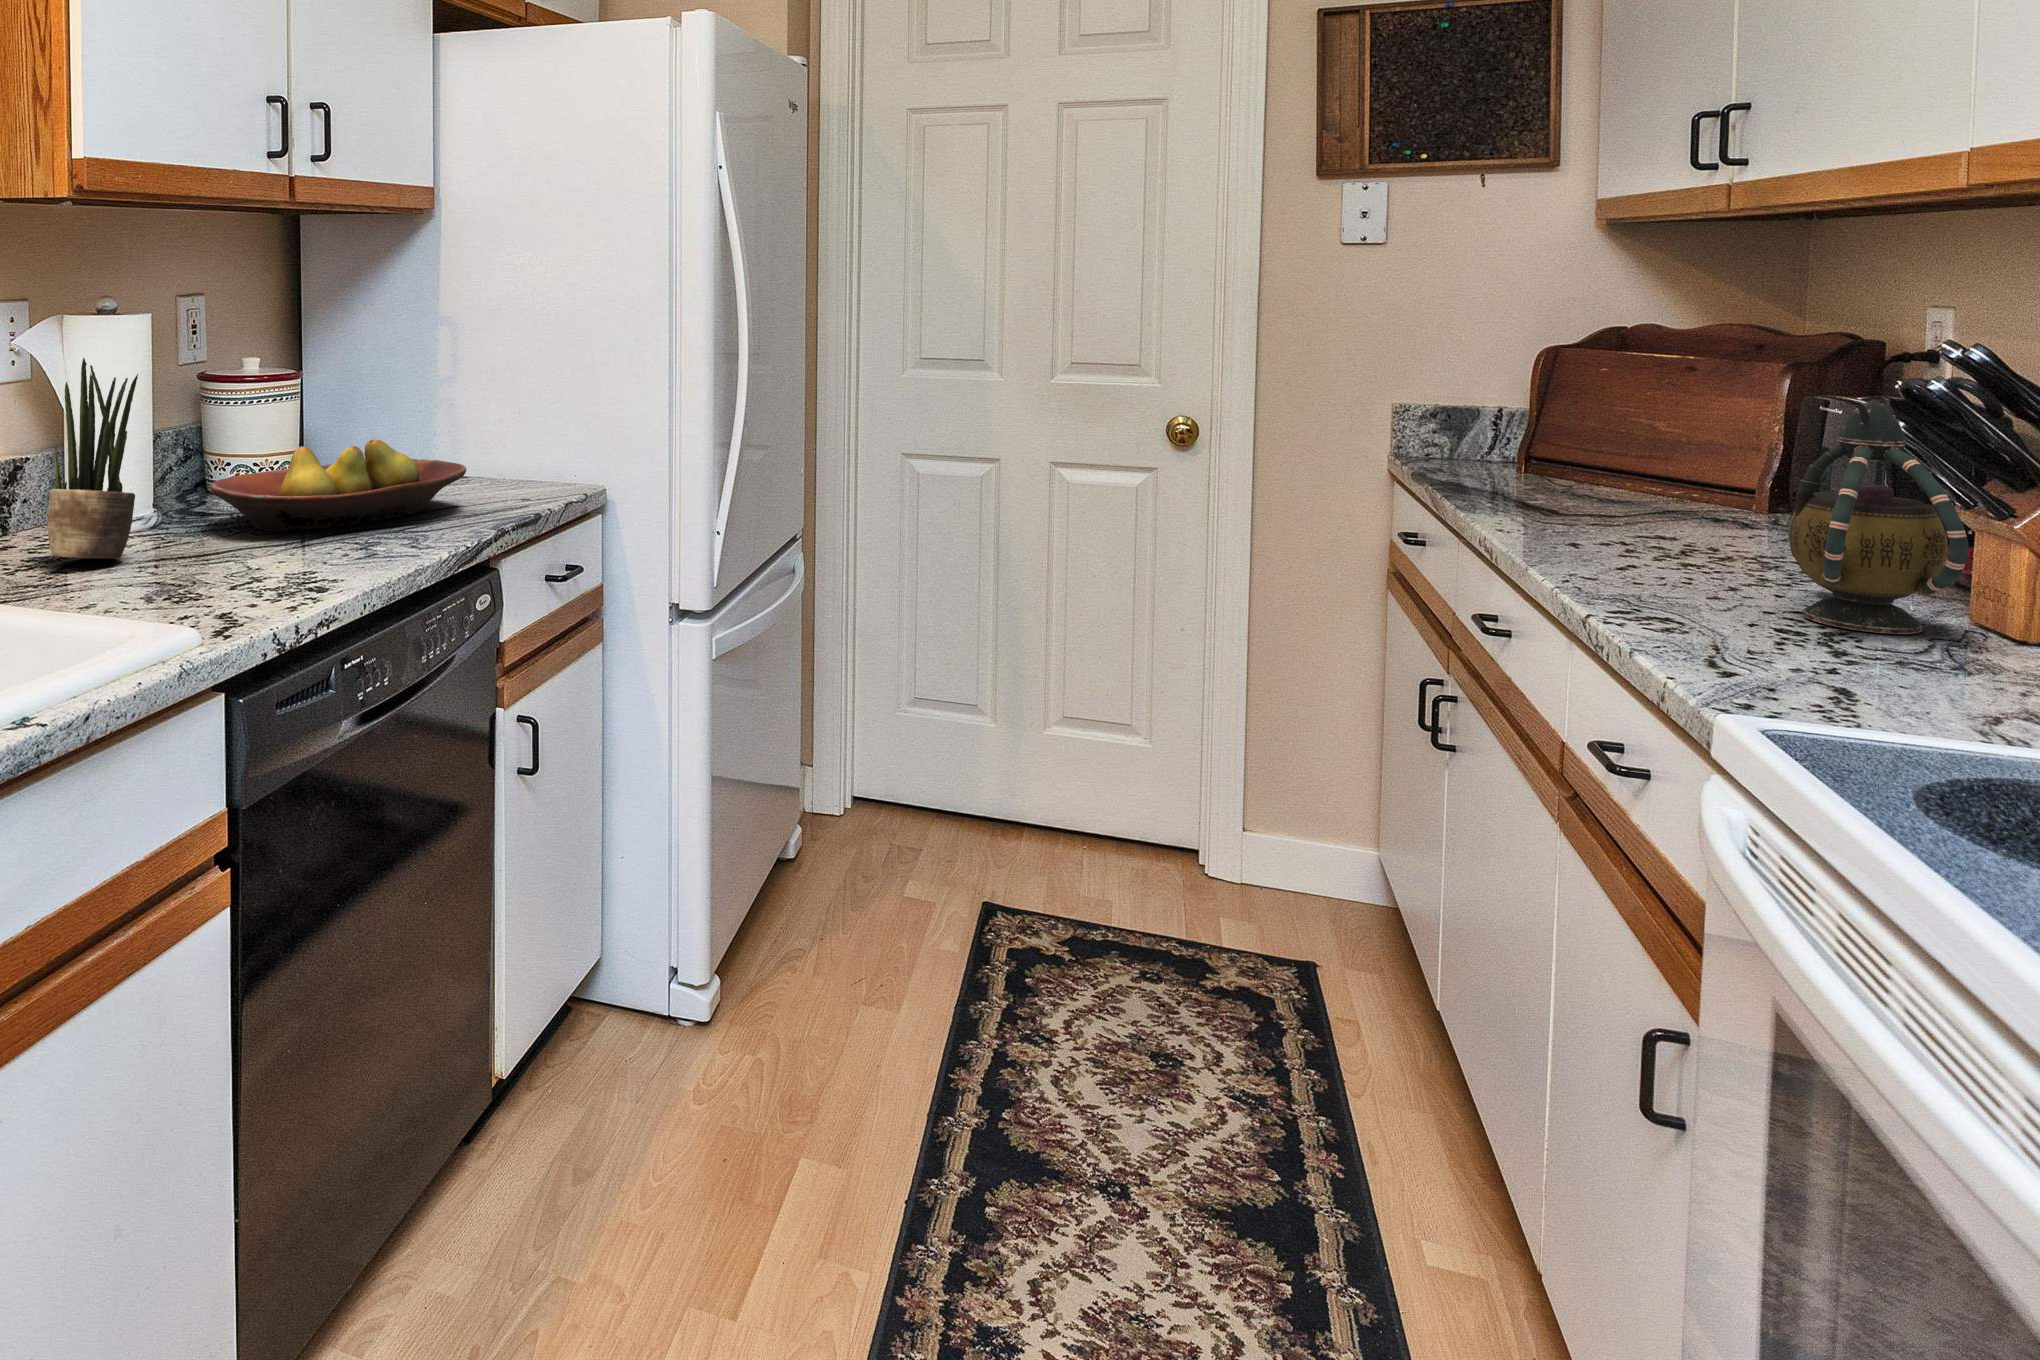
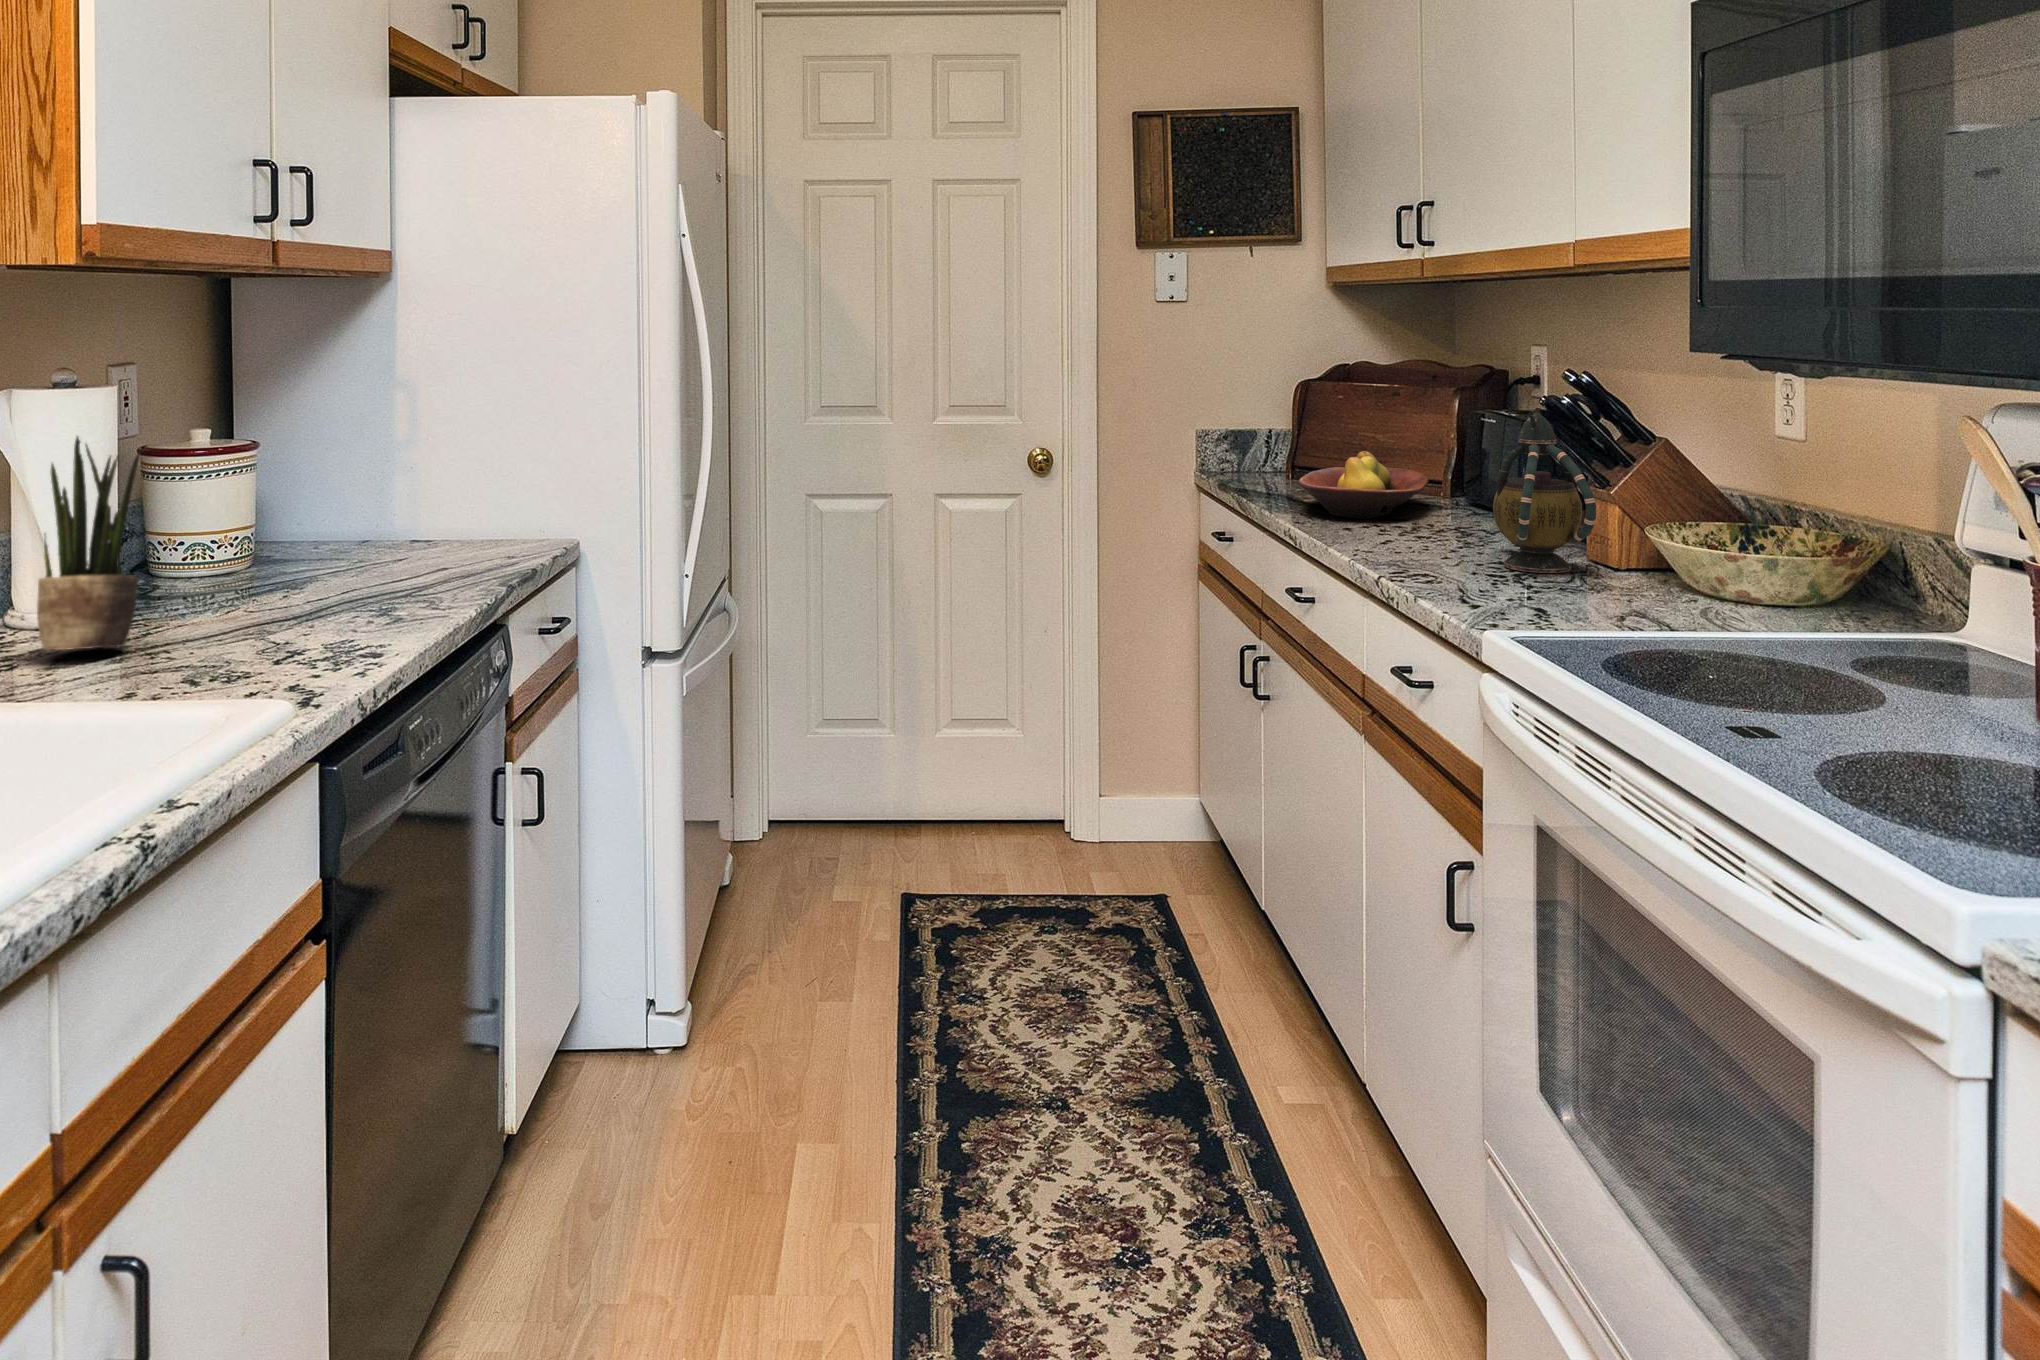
fruit bowl: present [210,439,466,532] -> present [1298,451,1429,519]

